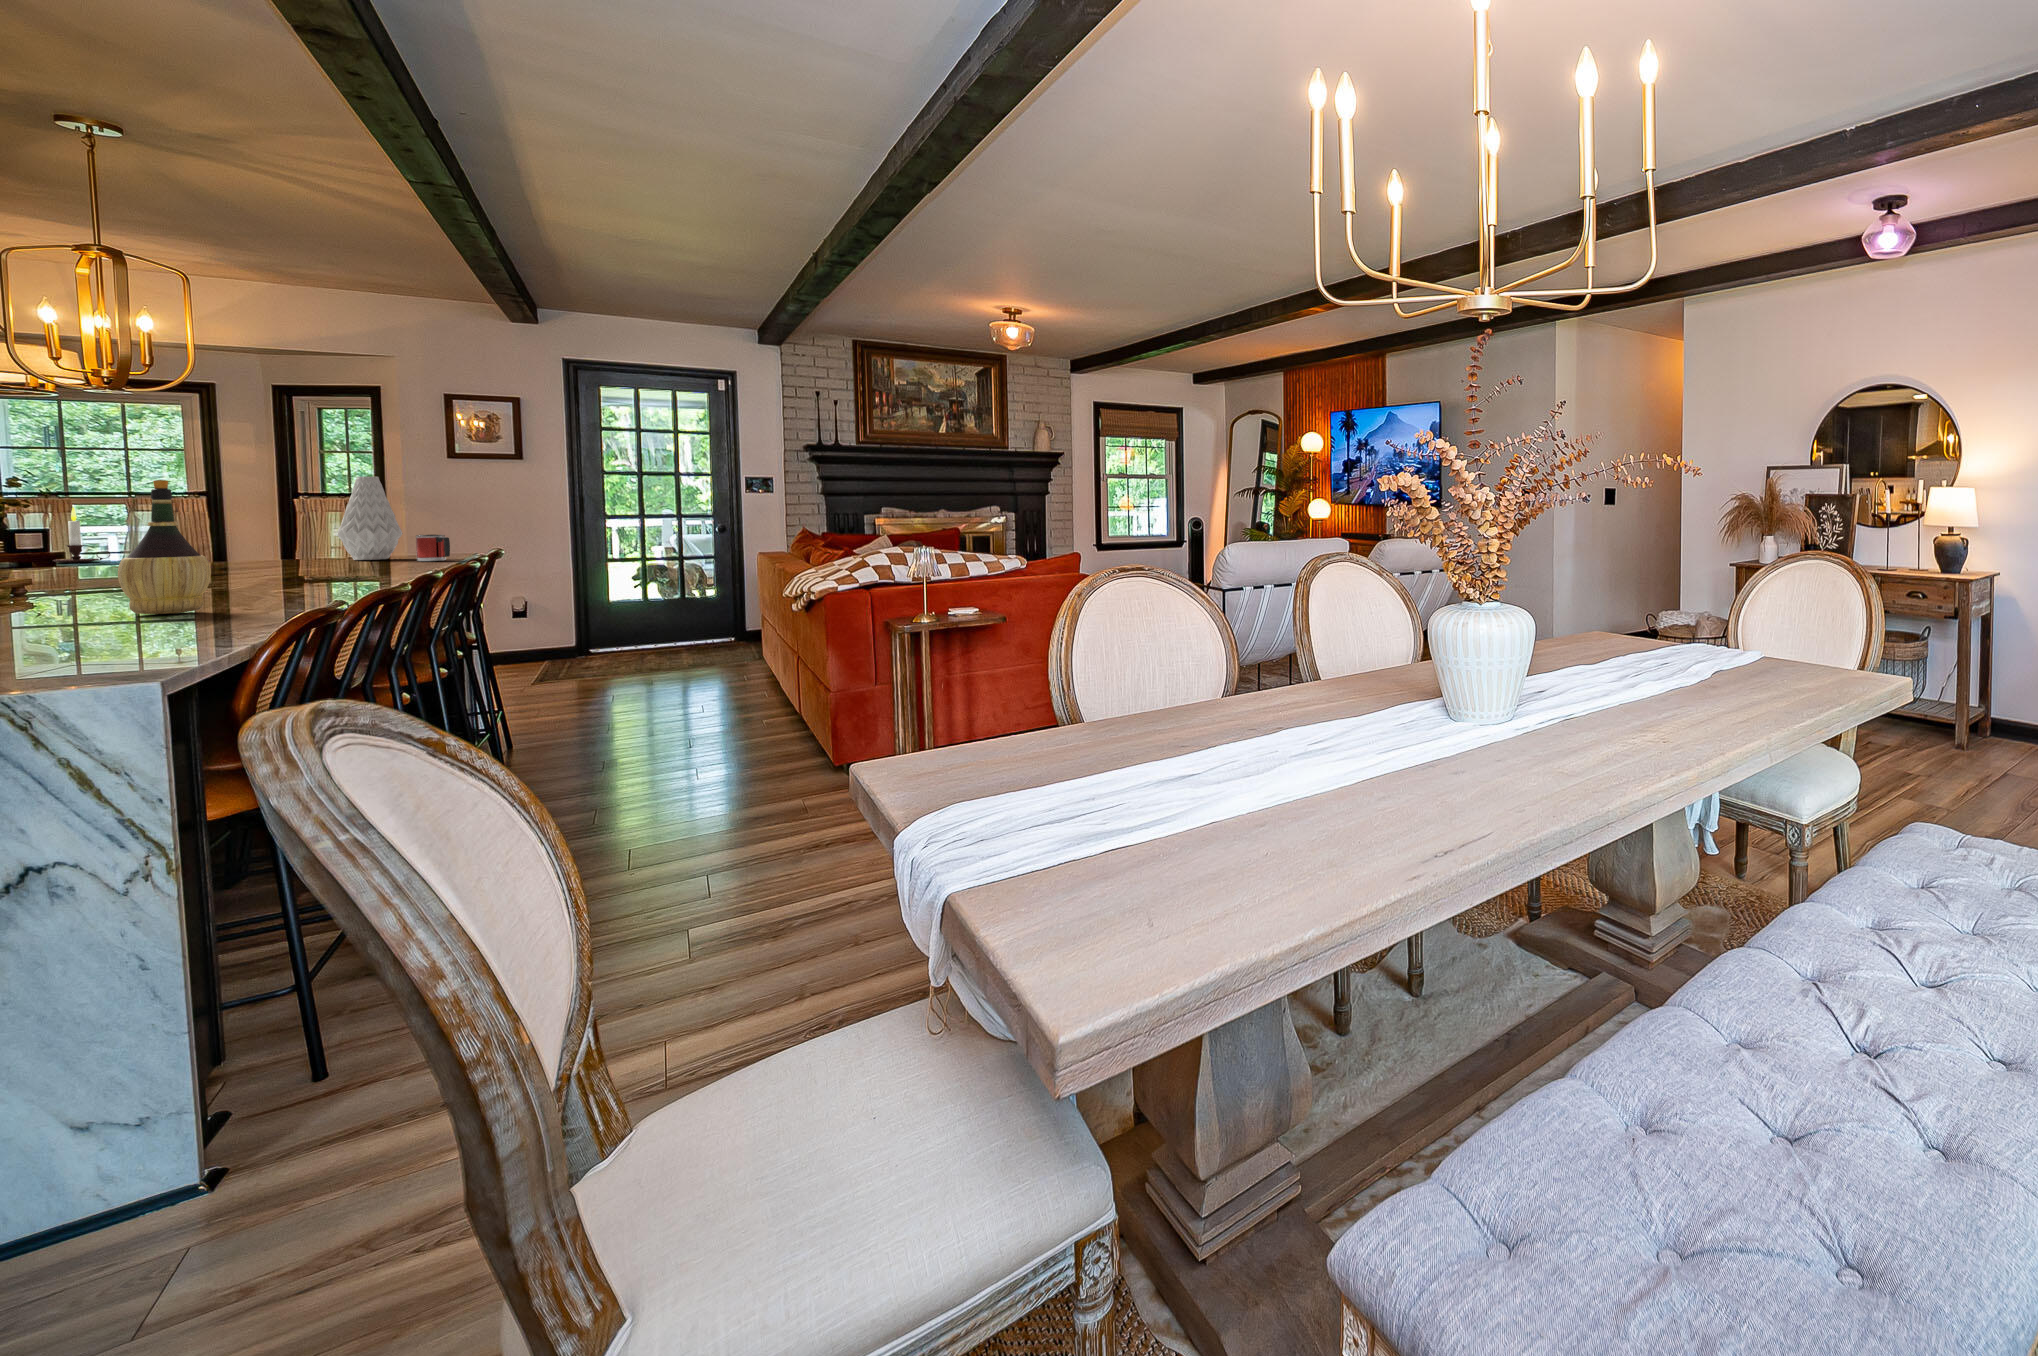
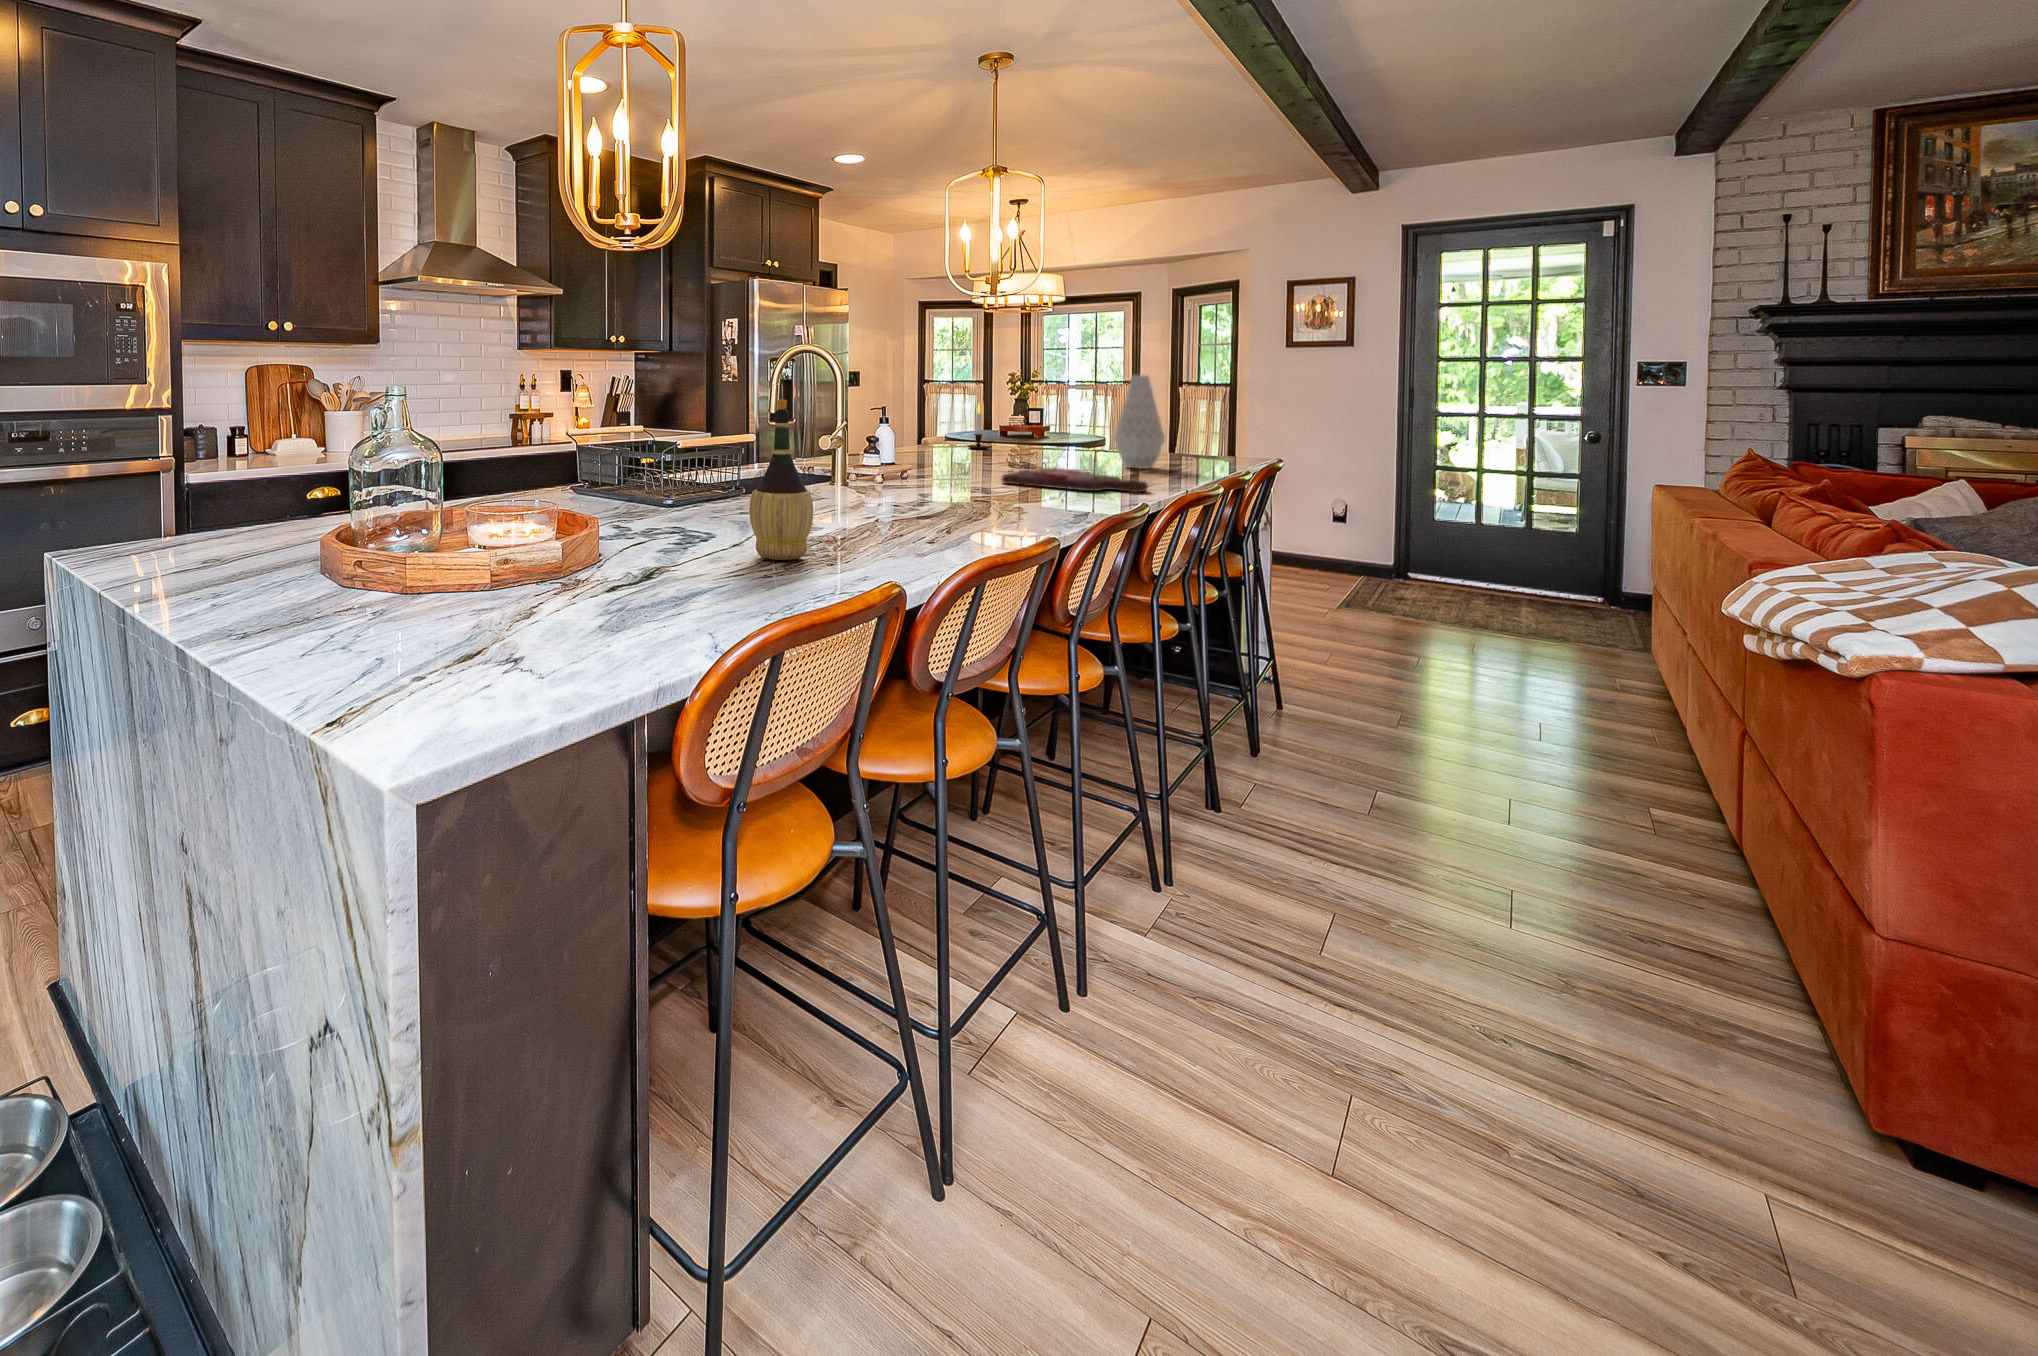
mug: present [416,535,450,561] -> none [1166,445,1194,478]
cutting board: none [237,554,426,575] -> present [1002,468,1148,492]

